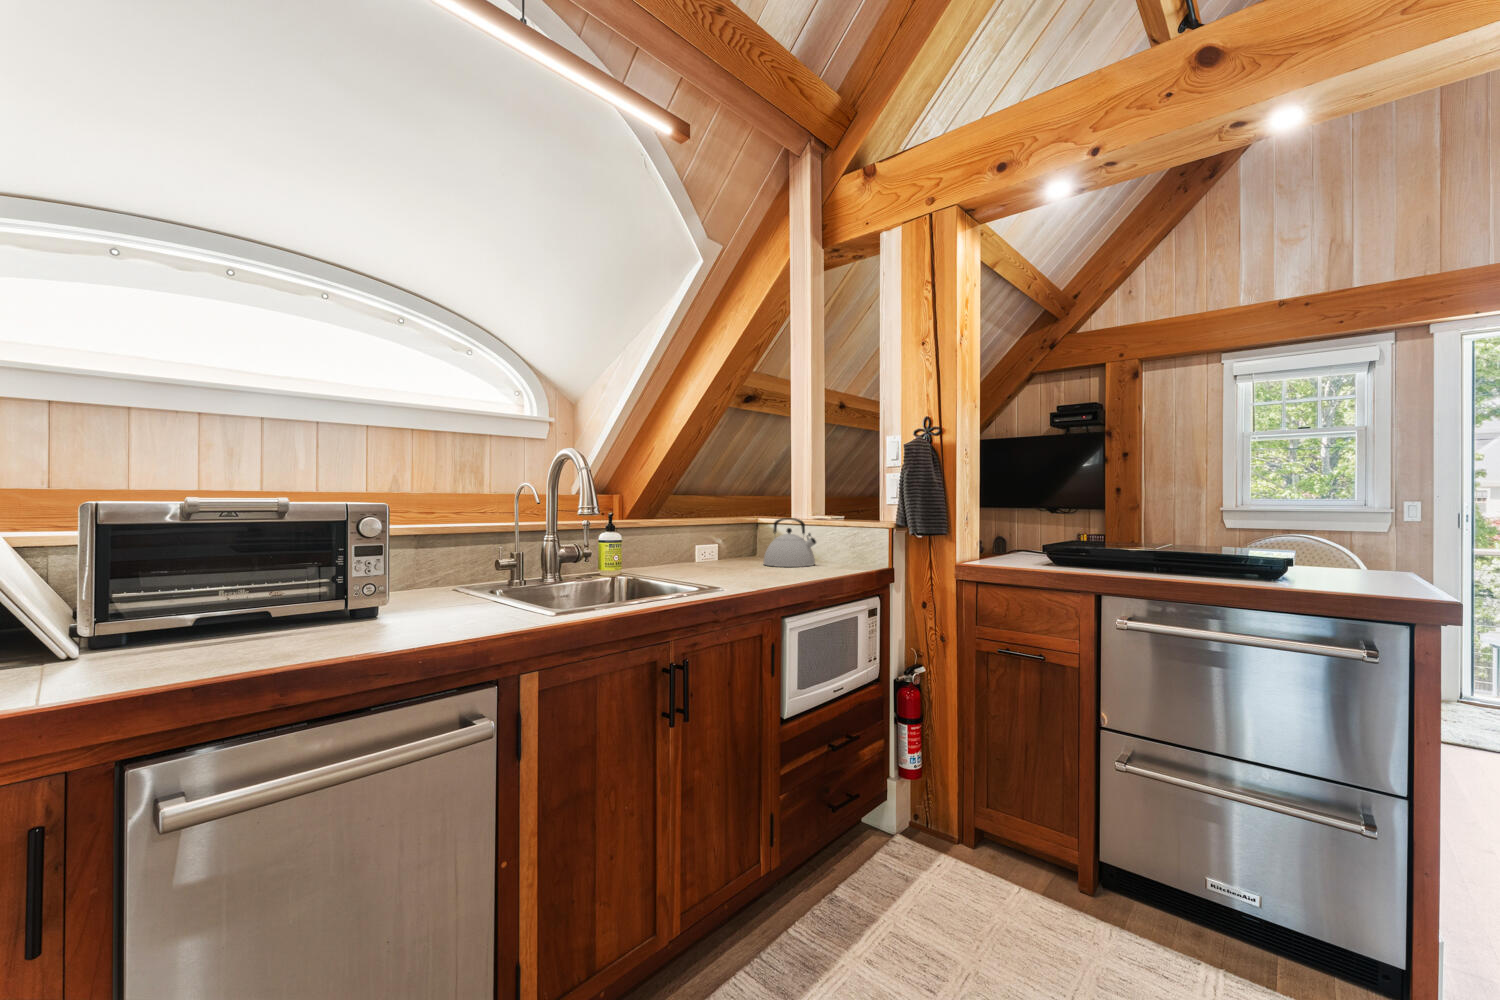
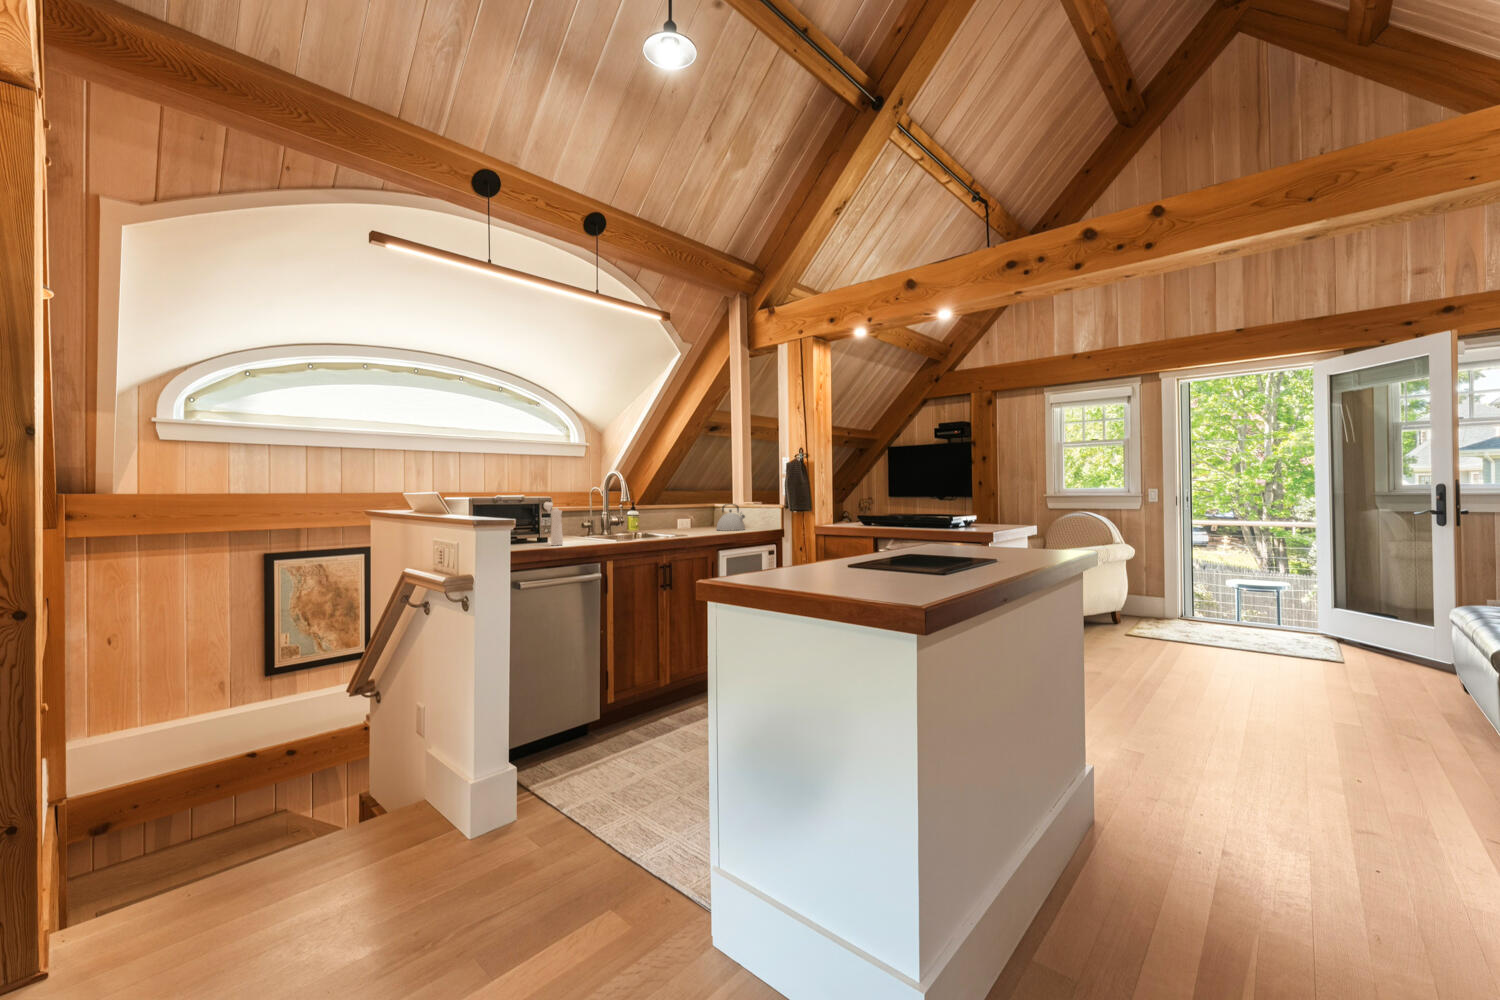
pepper mill: none [342,519,381,646] -> present [545,502,563,546]

